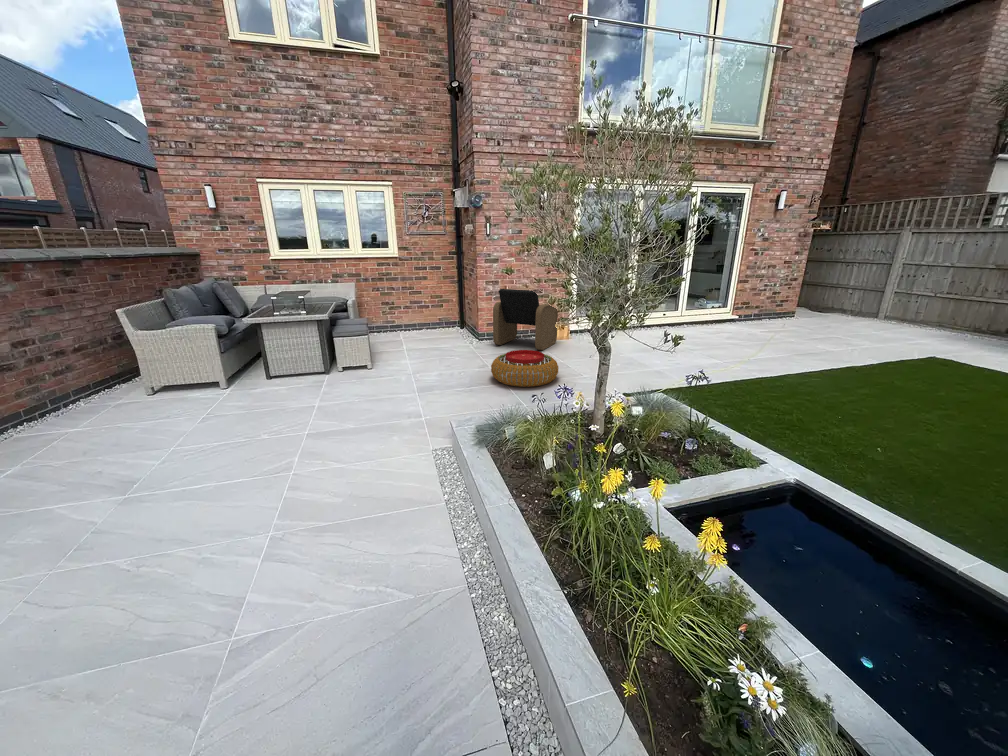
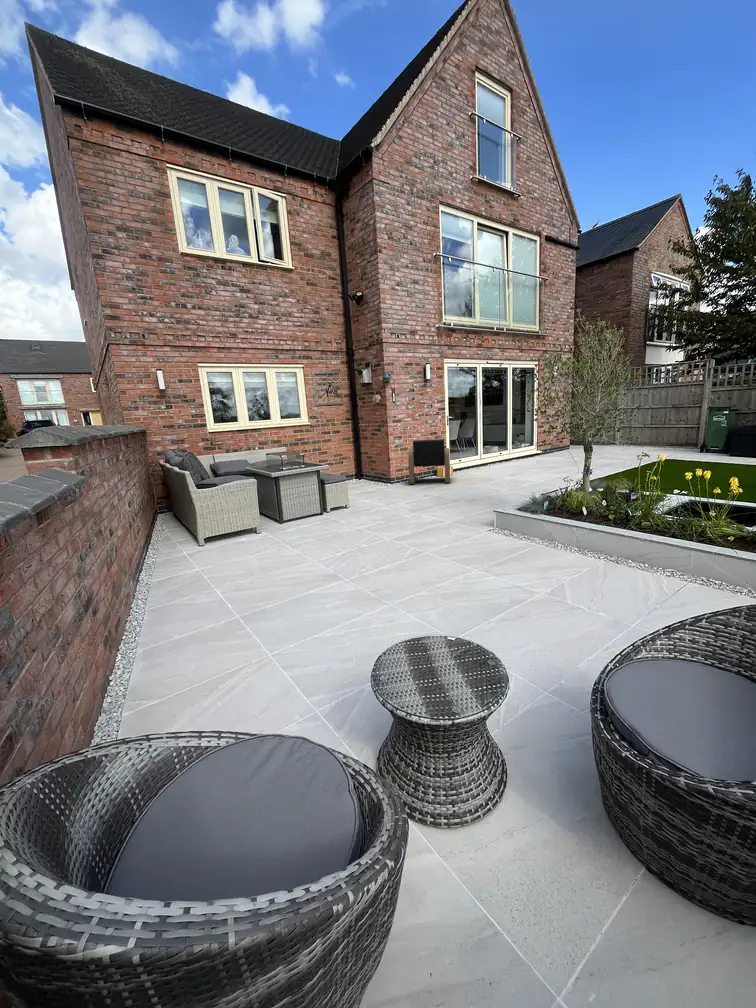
pouf: present [491,350,558,387] -> none [446,477,494,499]

